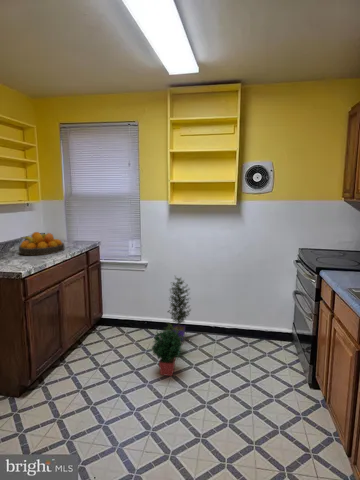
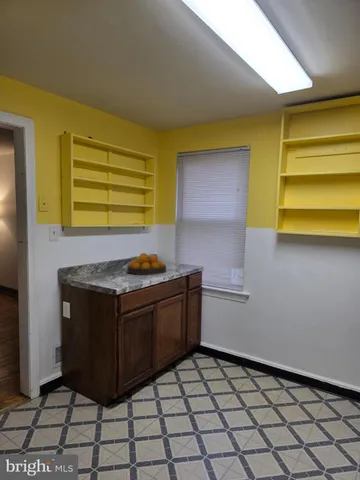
potted plant: present [152,278,190,376] -> none [236,313,297,429]

